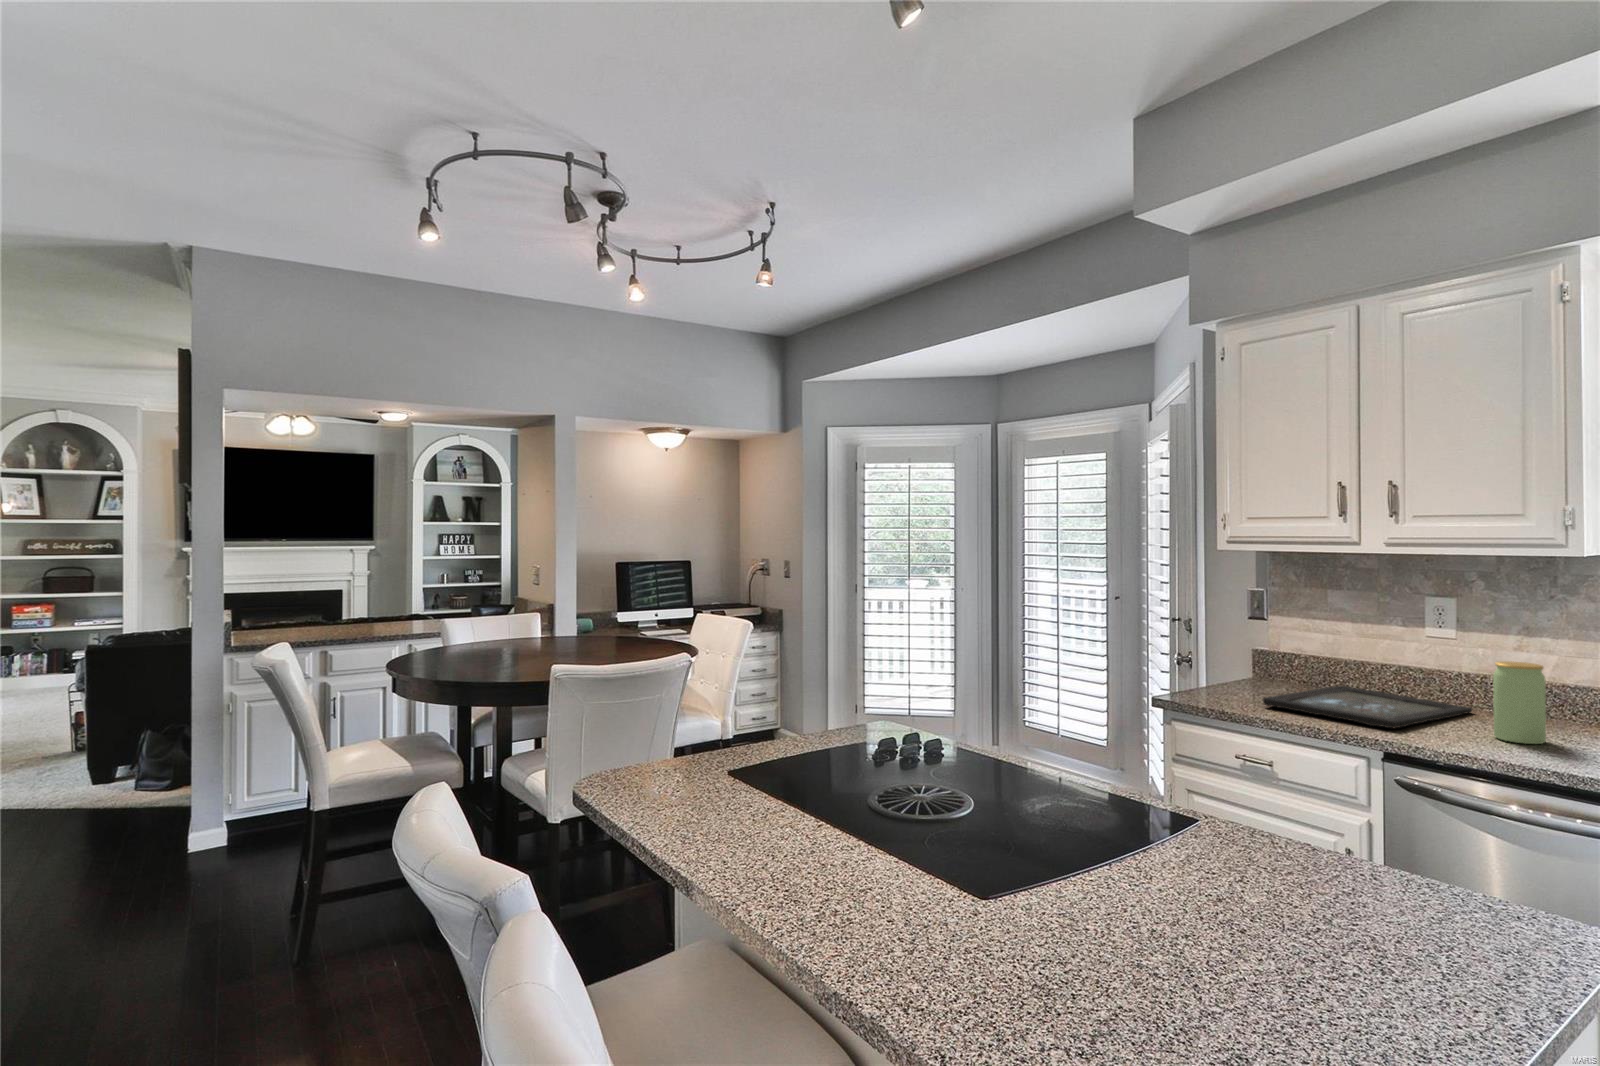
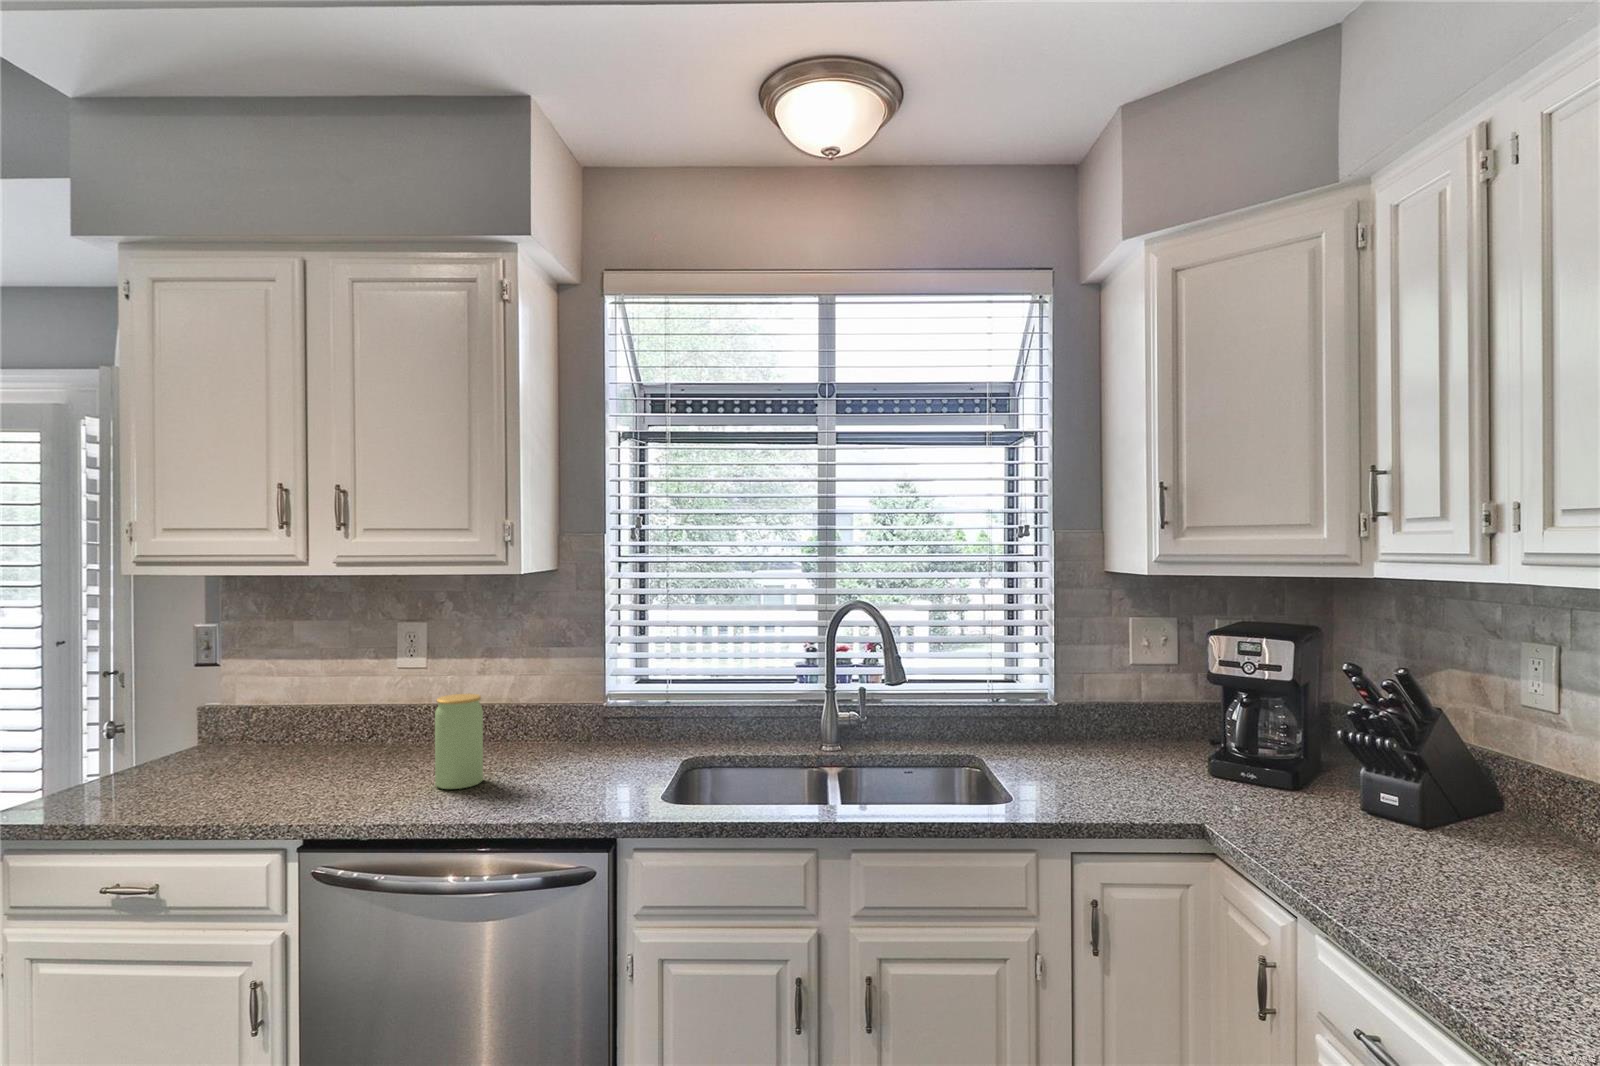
tray: present [1263,686,1472,728] -> none [166,741,435,802]

